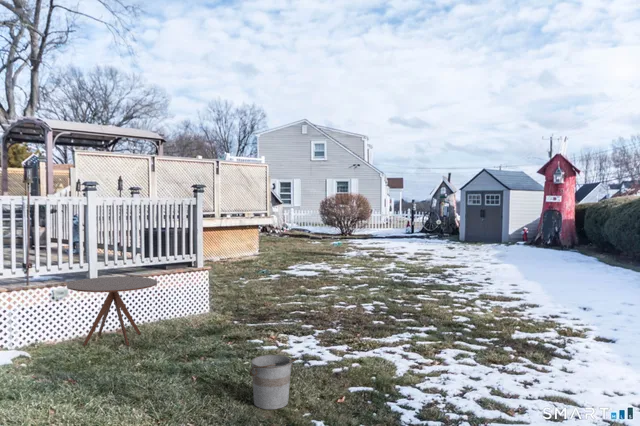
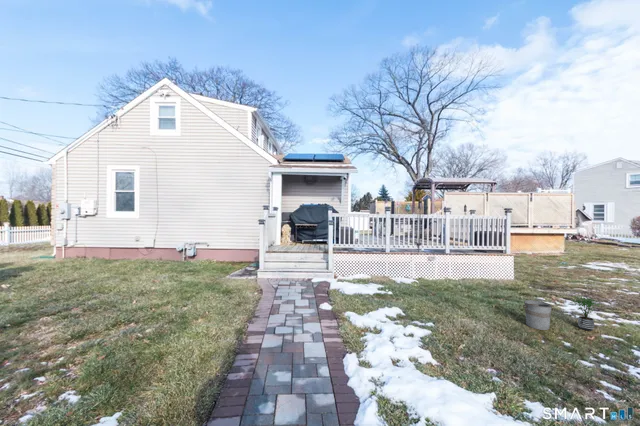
round table: present [67,277,157,346] -> none [435,253,479,286]
potted plant: none [310,330,349,387] -> present [570,297,599,331]

